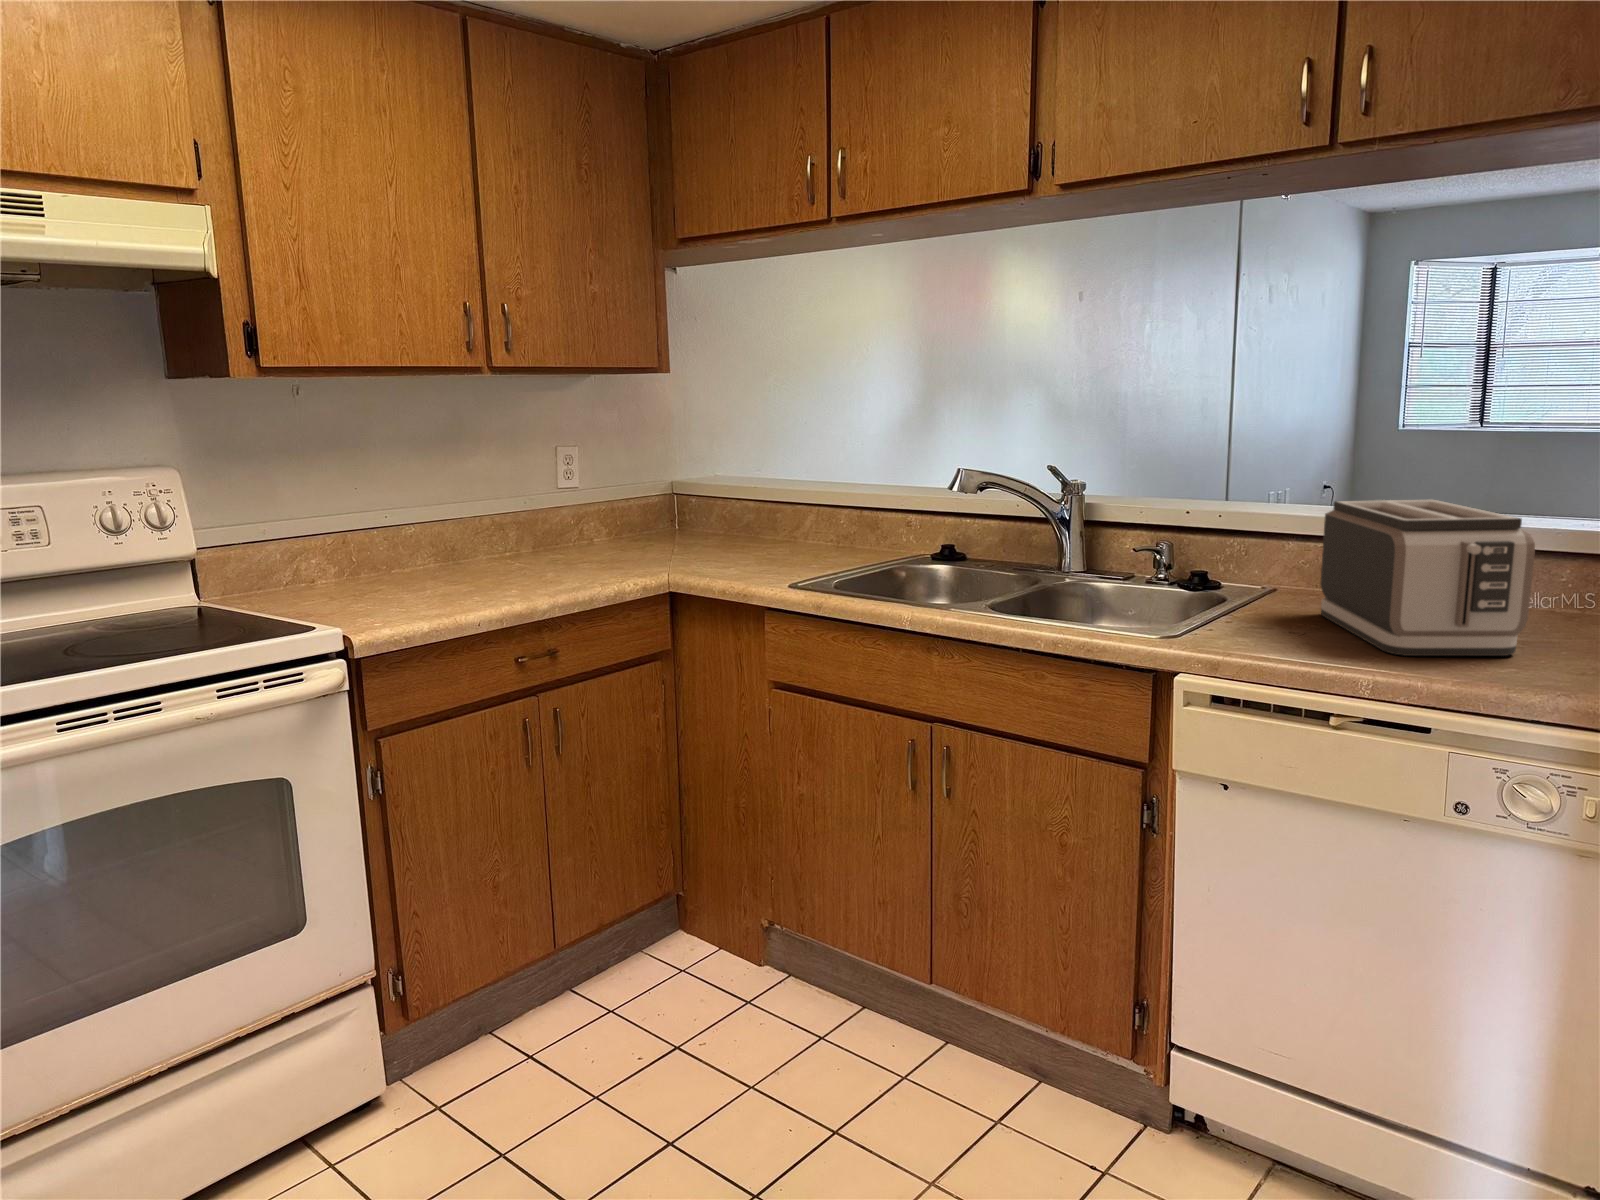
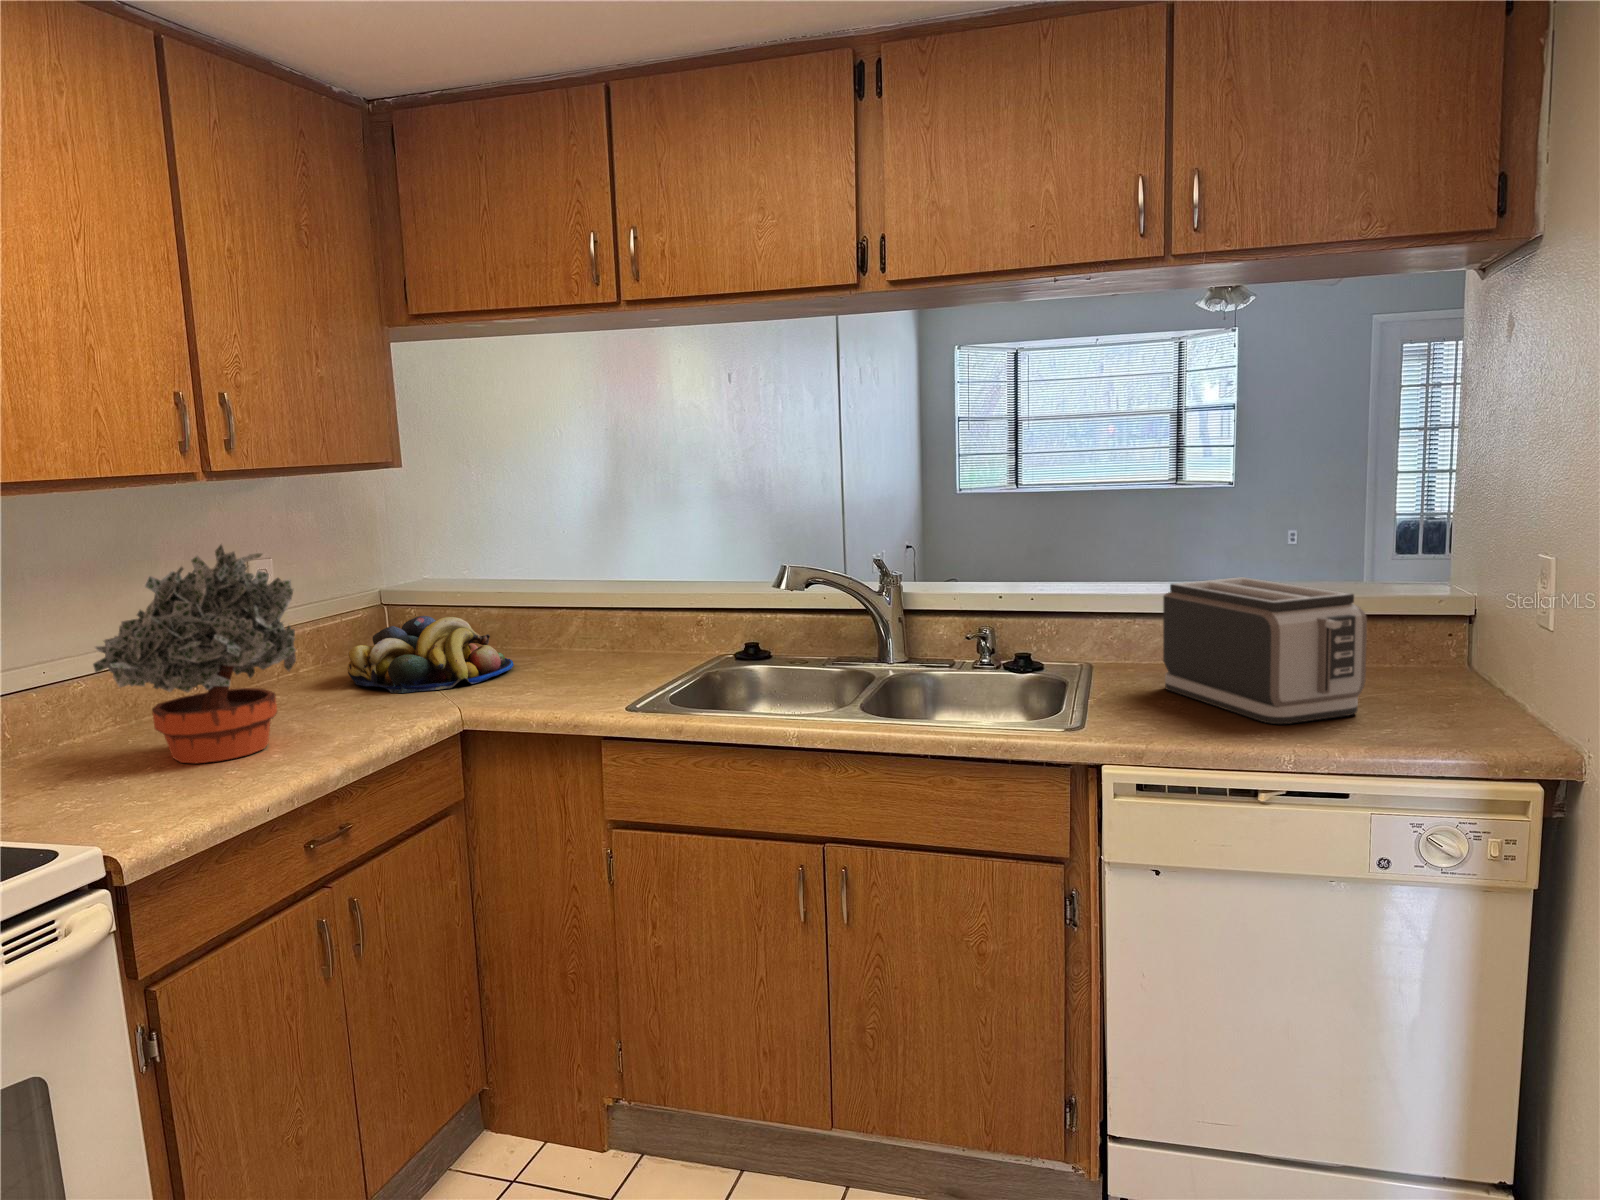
potted plant: none [390,423,537,590] -> present [93,544,296,763]
fruit bowl: none [611,500,744,559] -> present [347,616,514,693]

